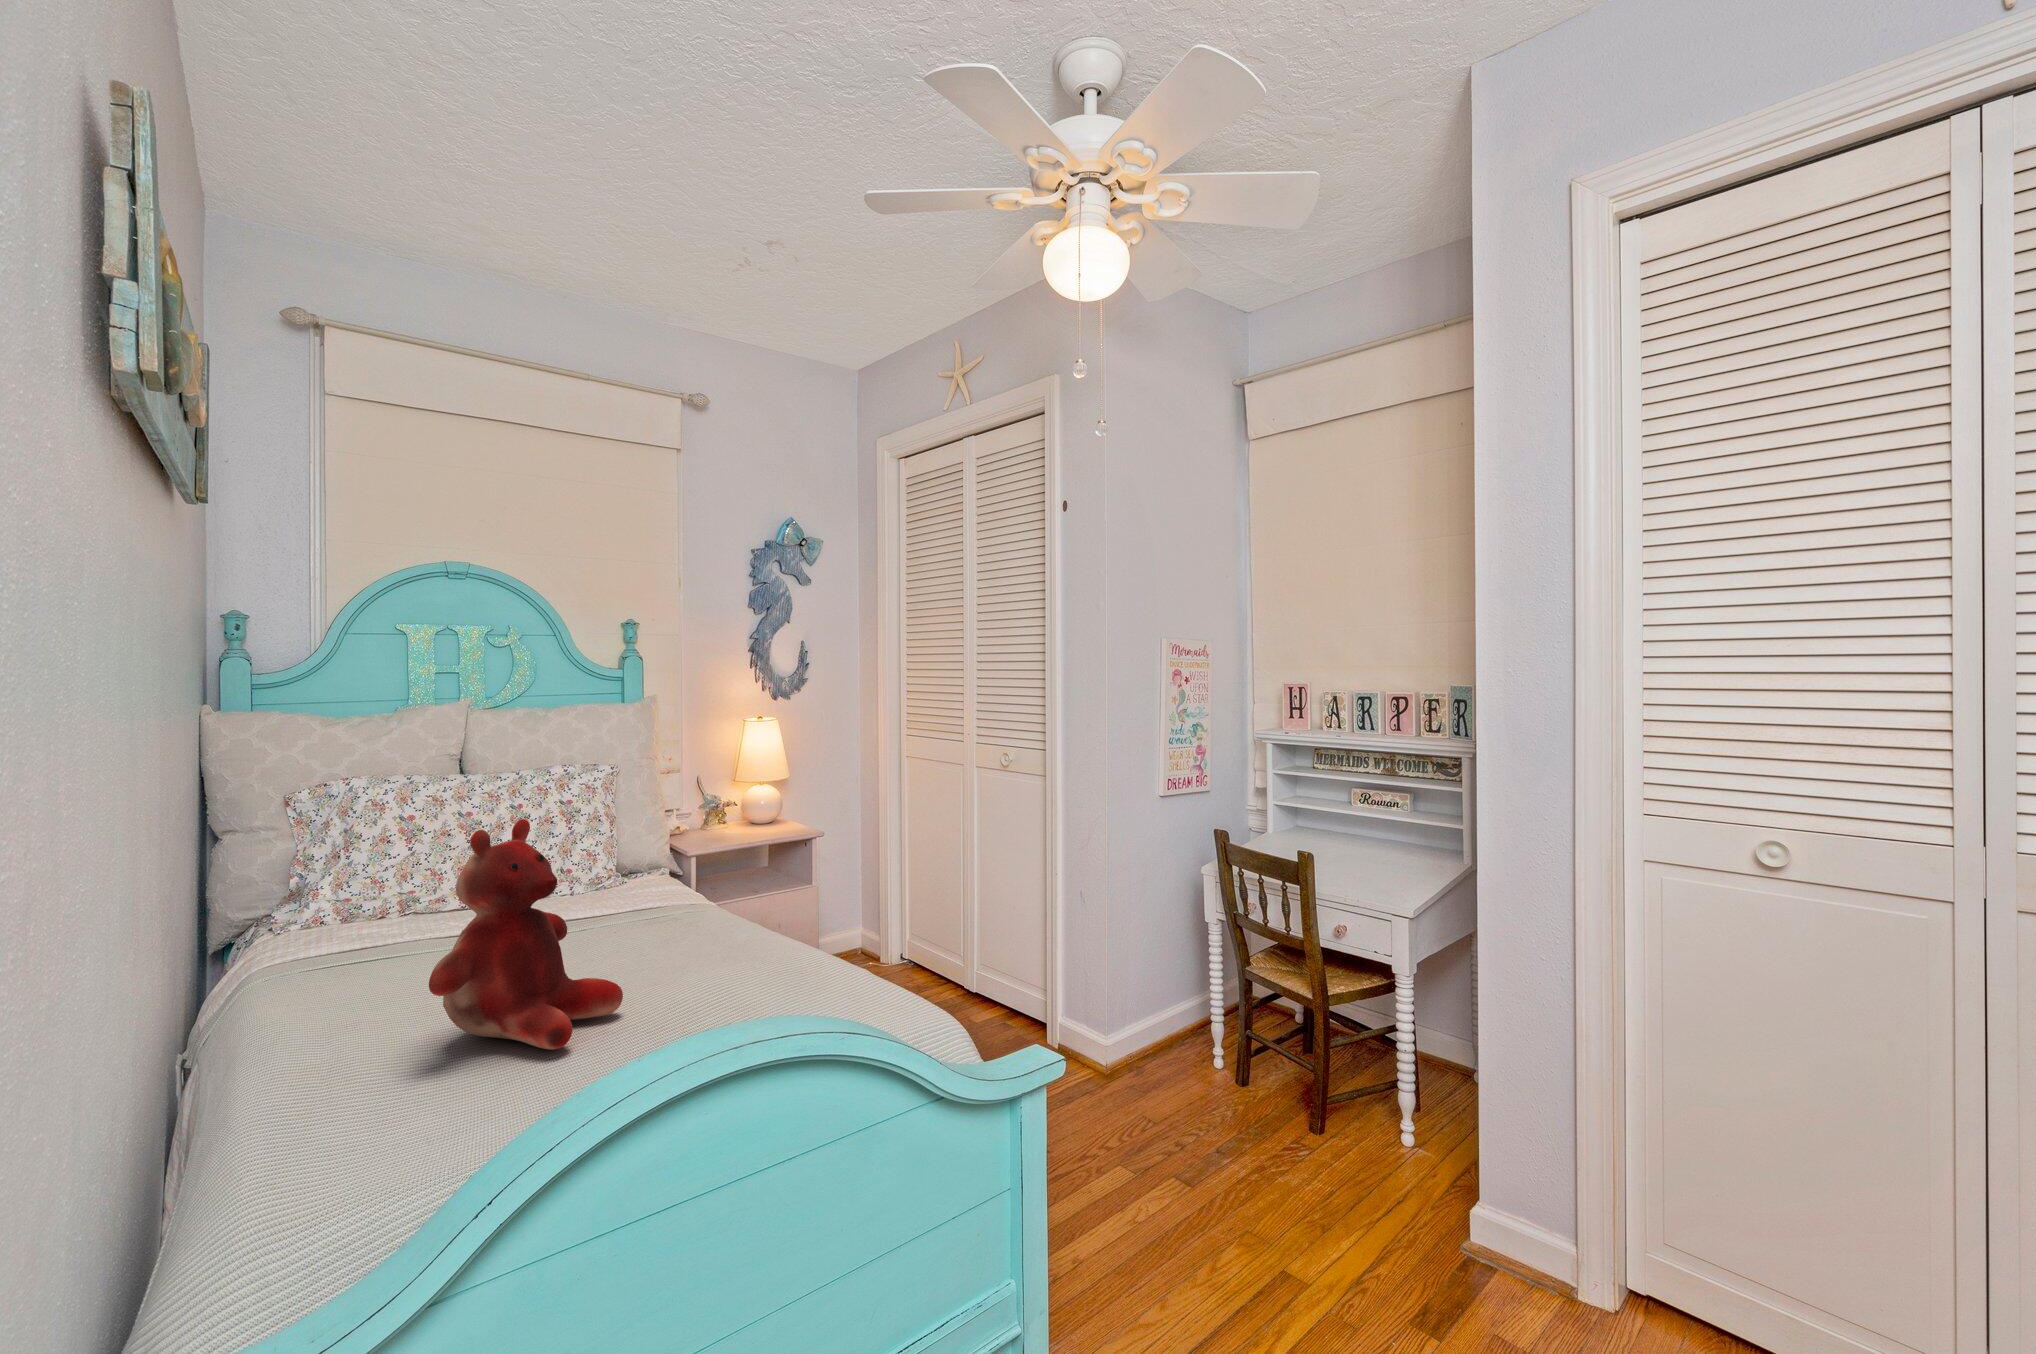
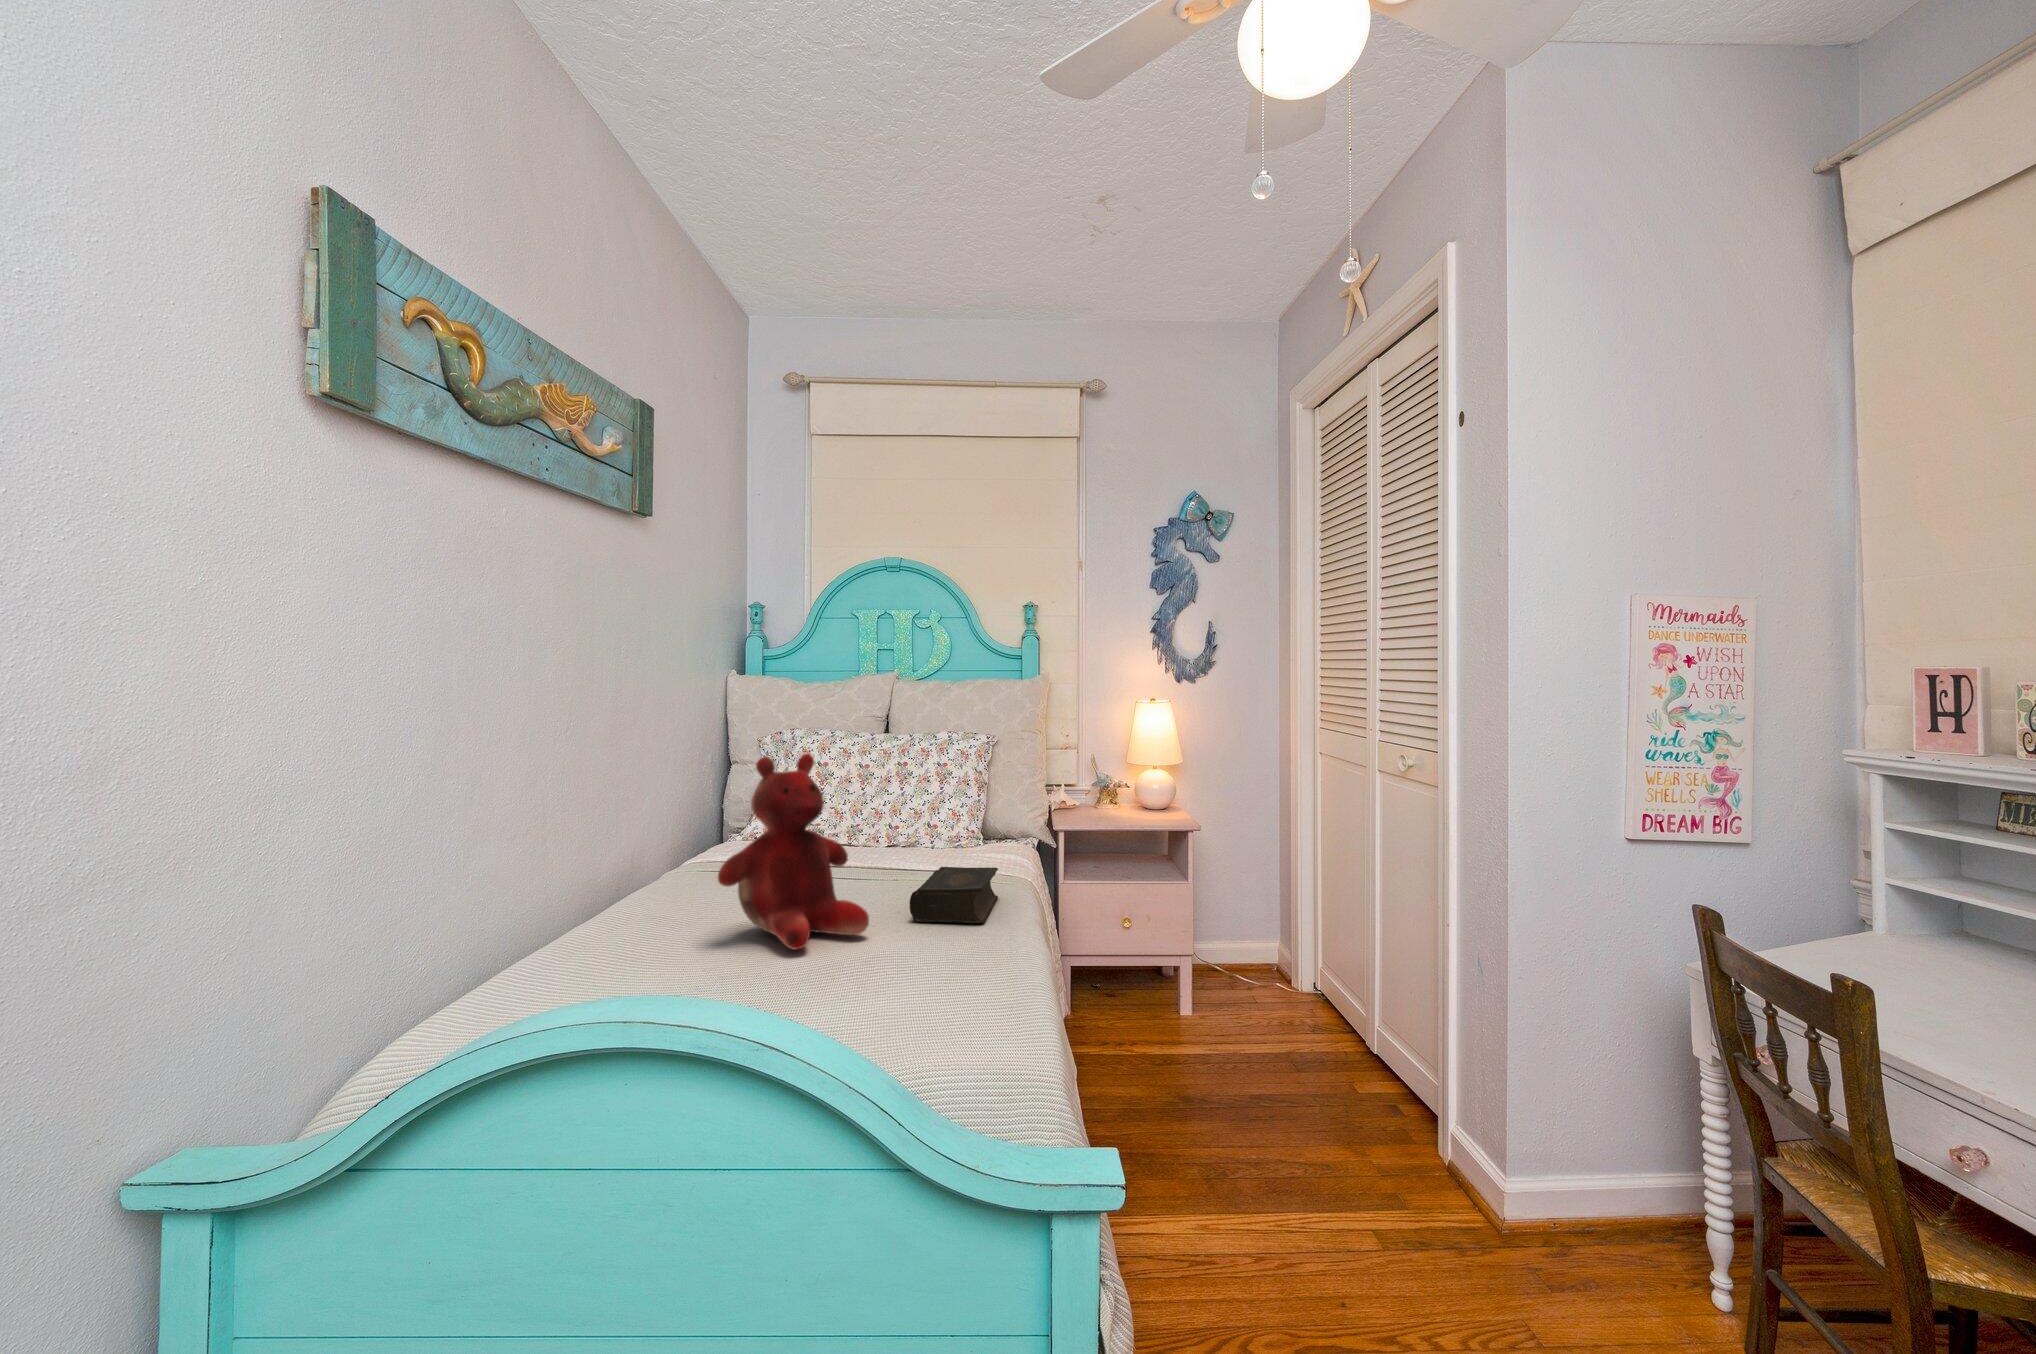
book: none [636,908,730,983] -> present [910,867,998,923]

